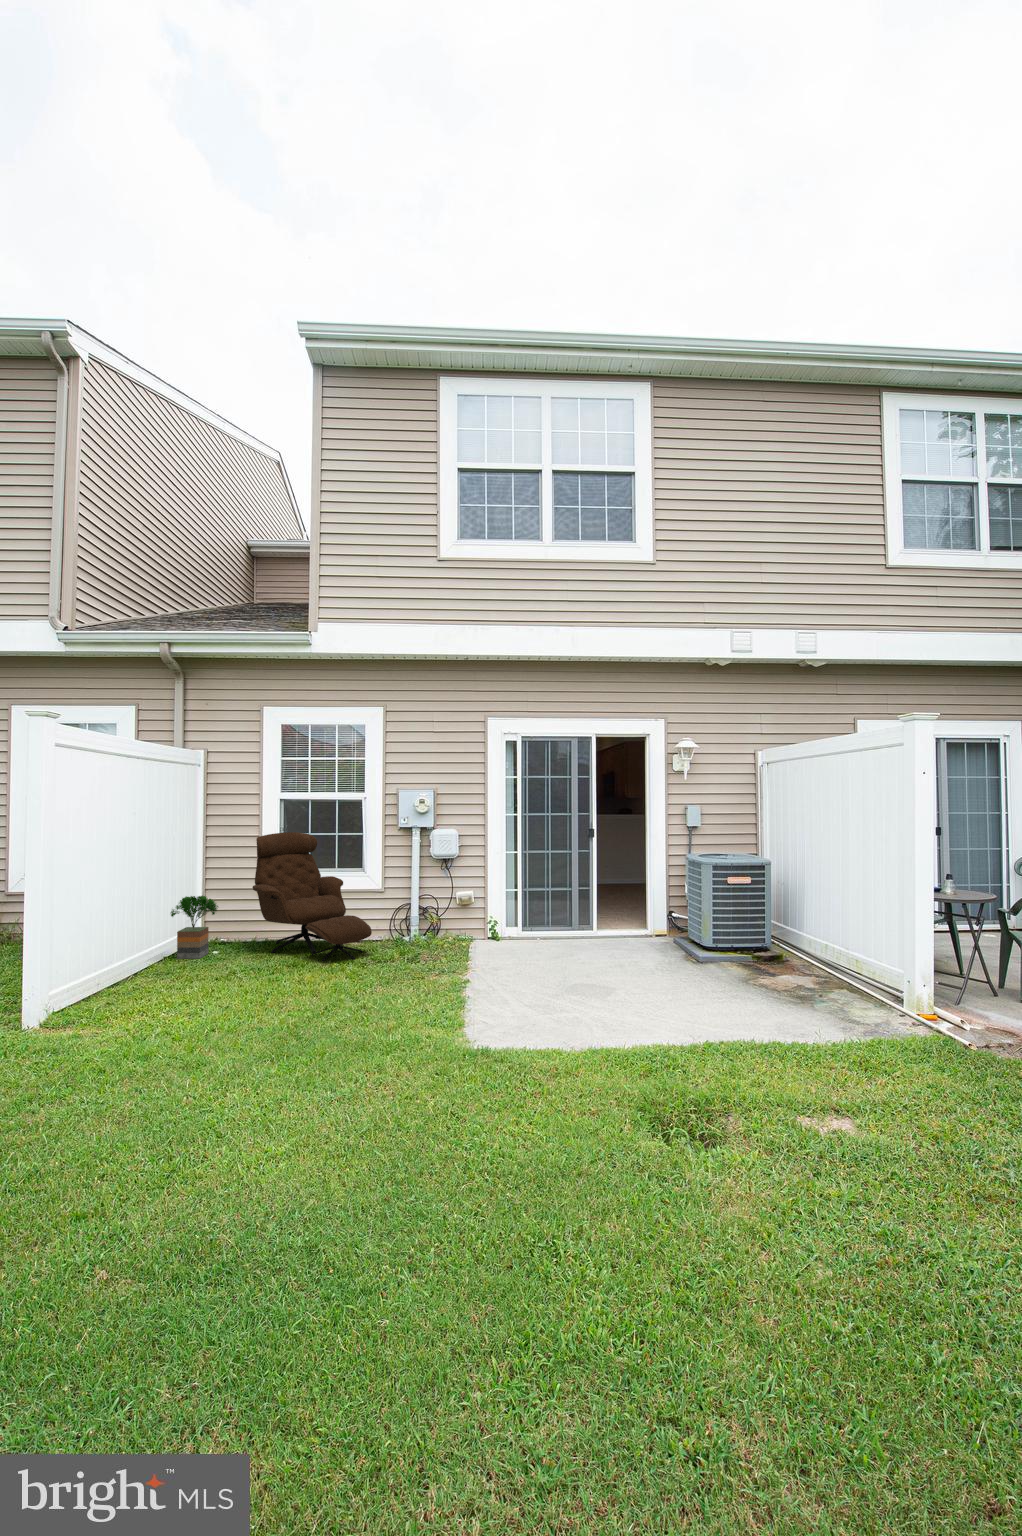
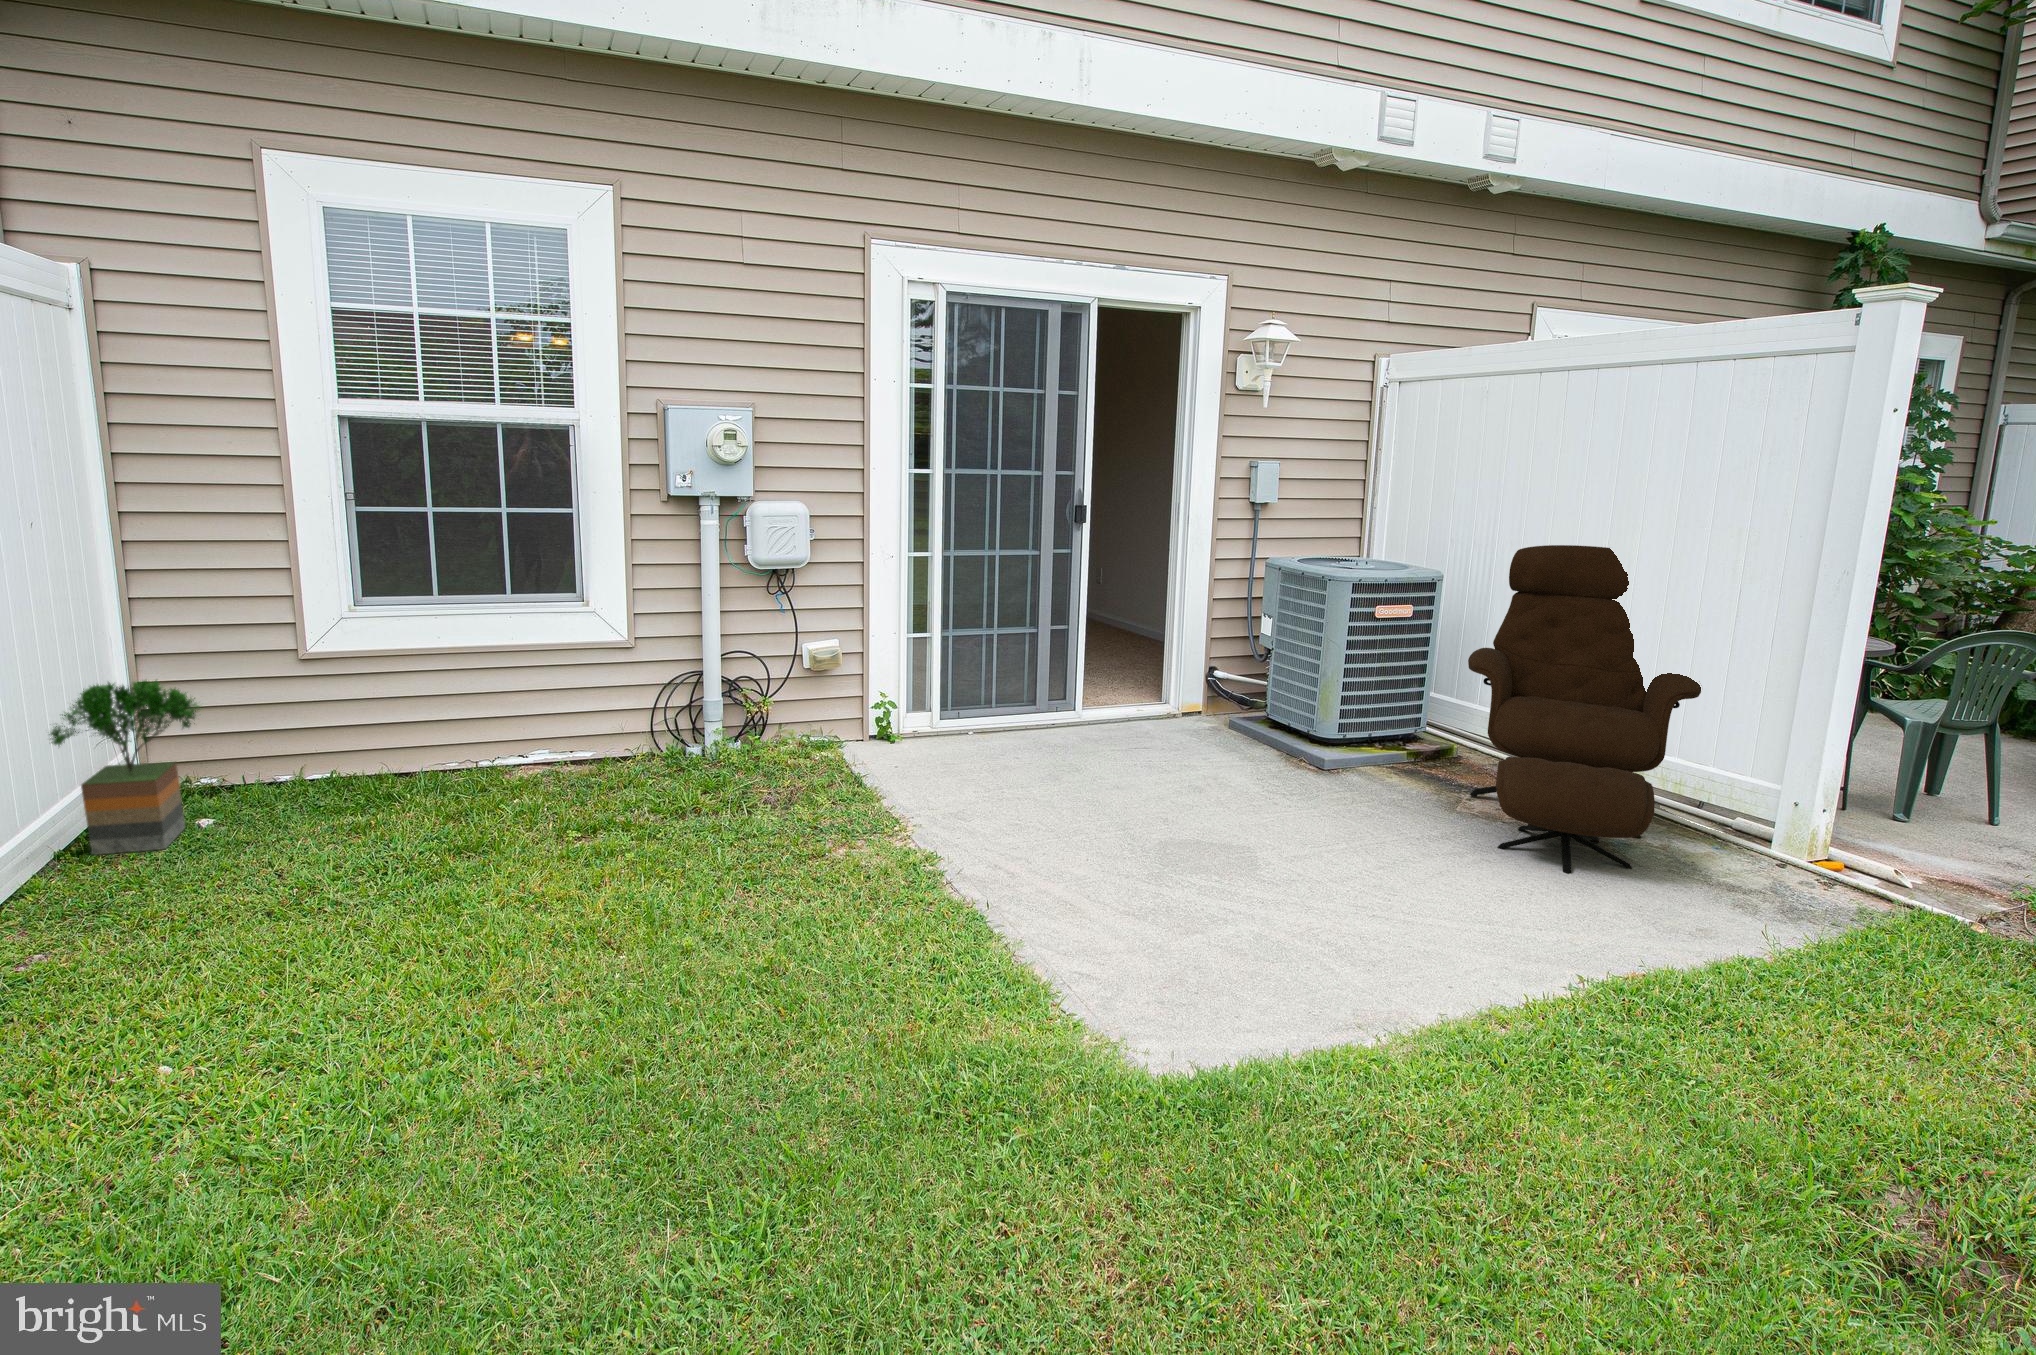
lounge chair: present [252,832,372,962] -> present [1468,545,1701,874]

